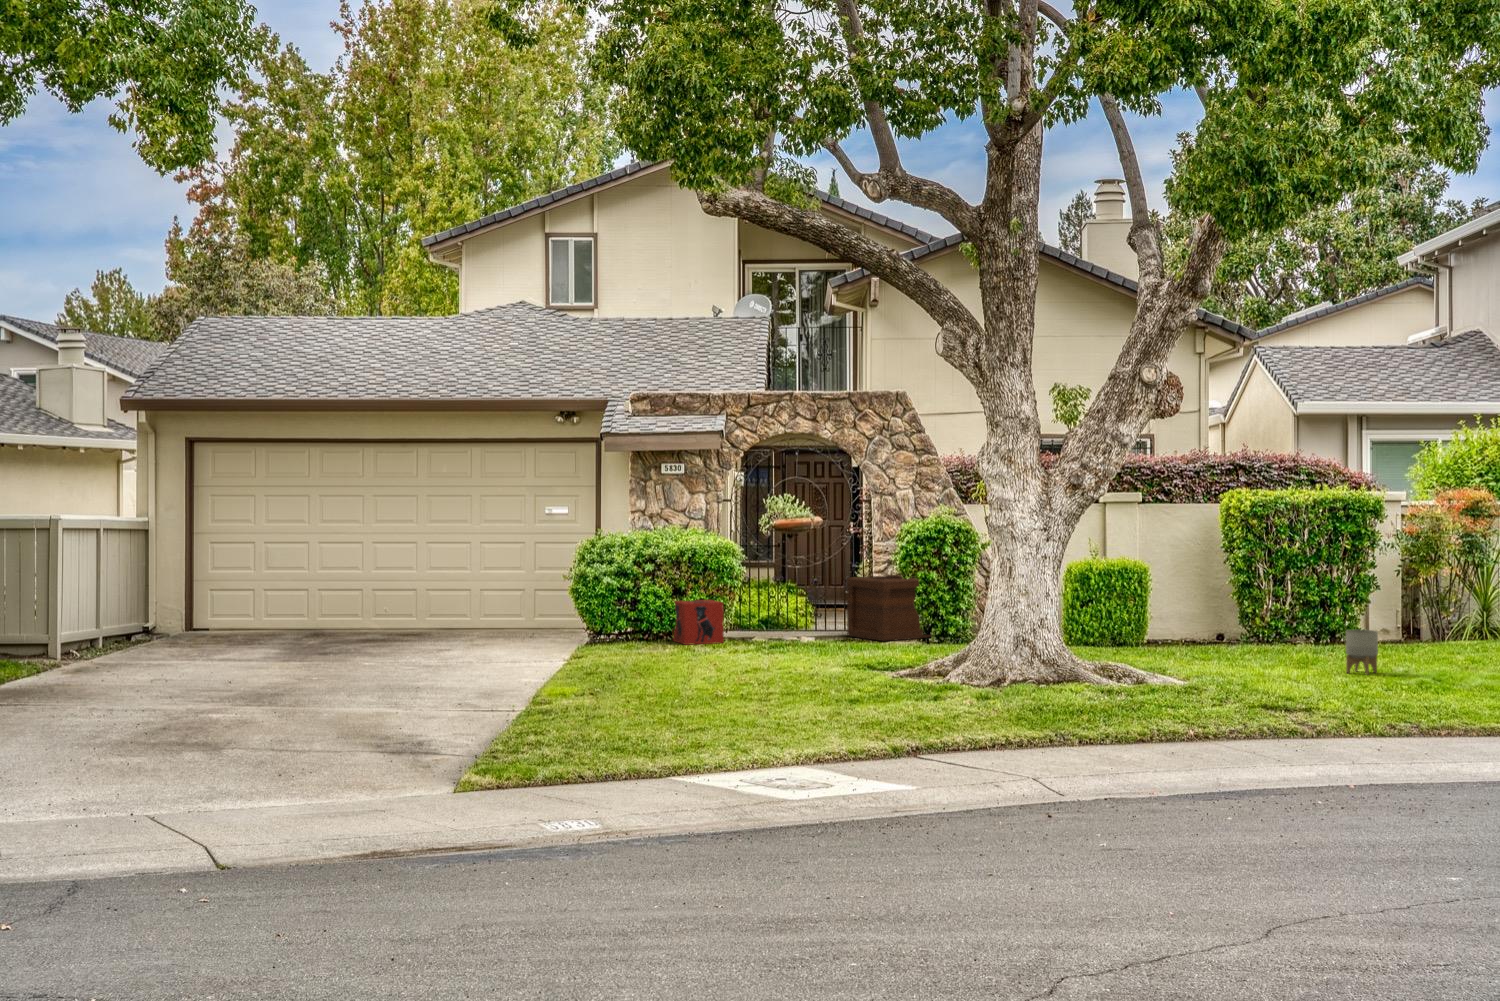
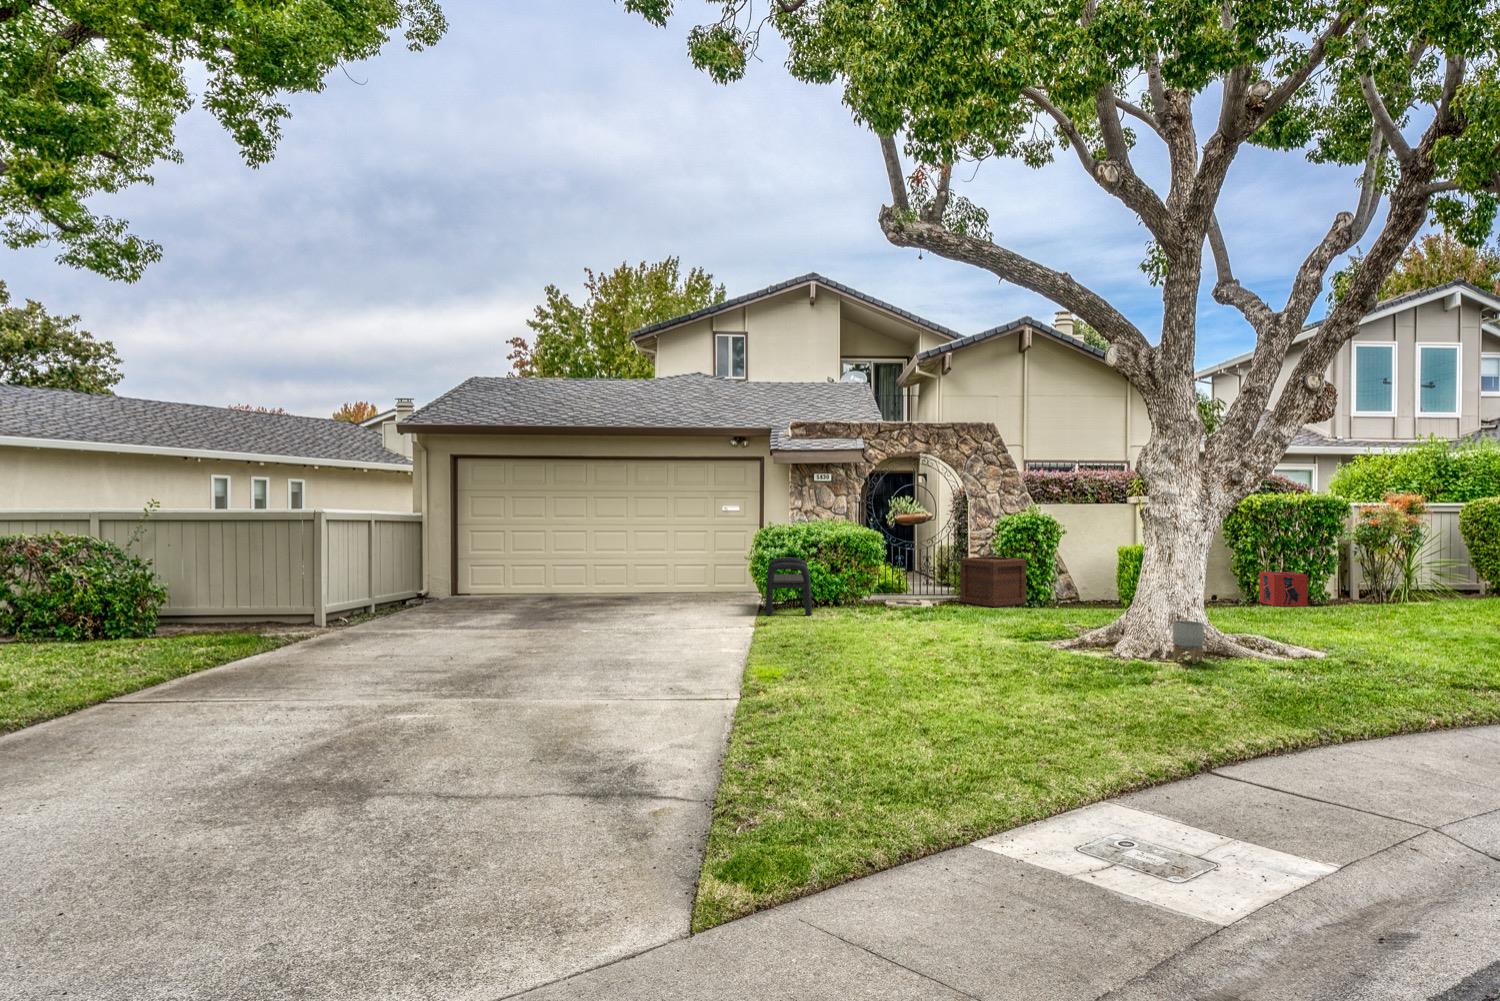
bench: none [579,577,643,652] -> present [766,557,812,615]
storage box: present [673,600,724,645] -> present [1259,572,1308,606]
planter: present [1346,630,1378,675] -> present [1172,621,1204,664]

